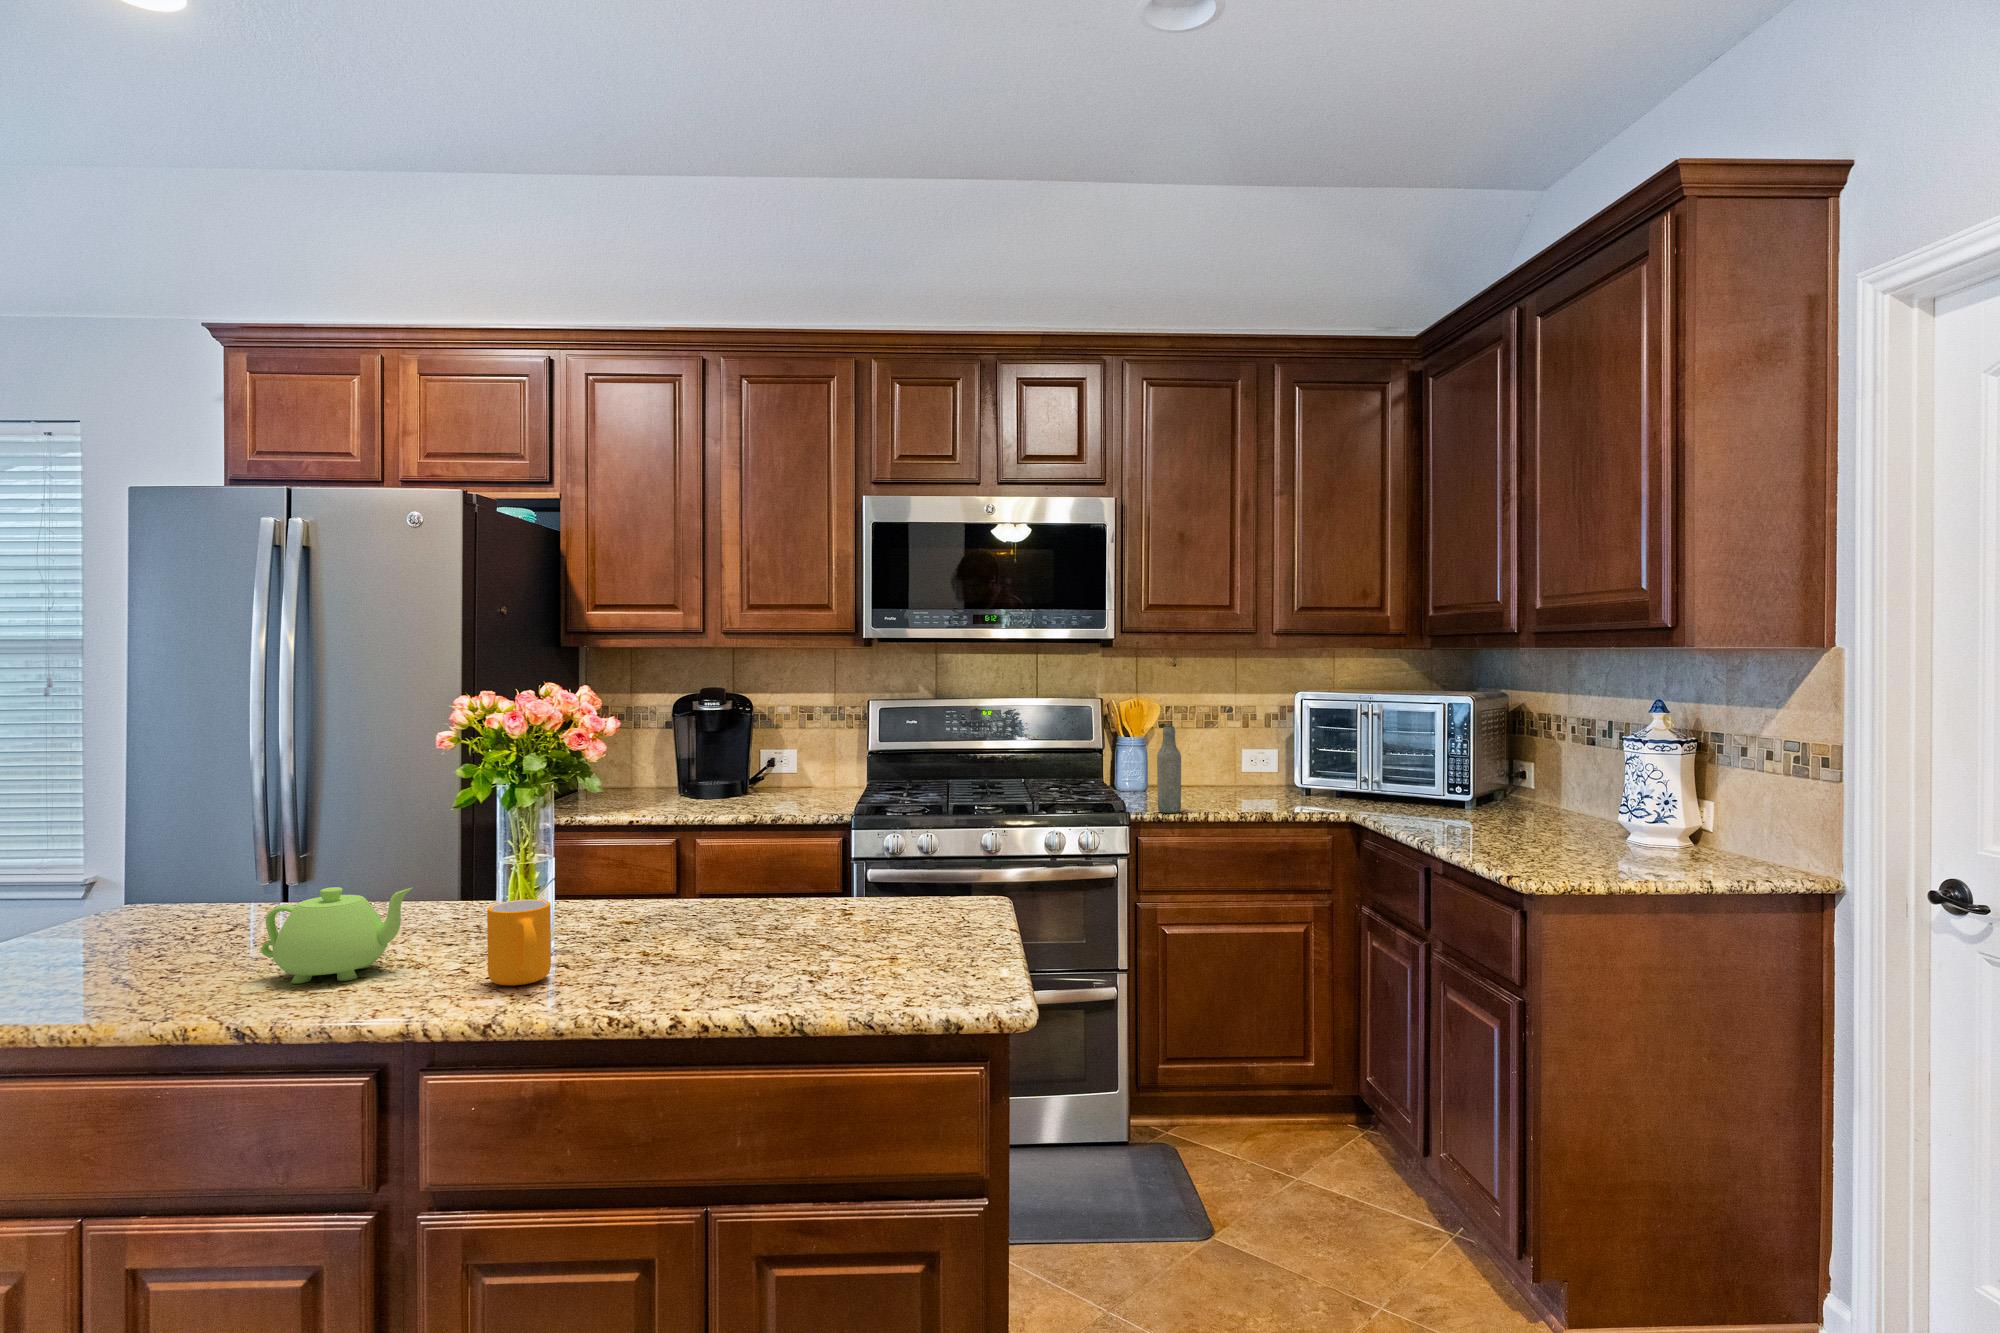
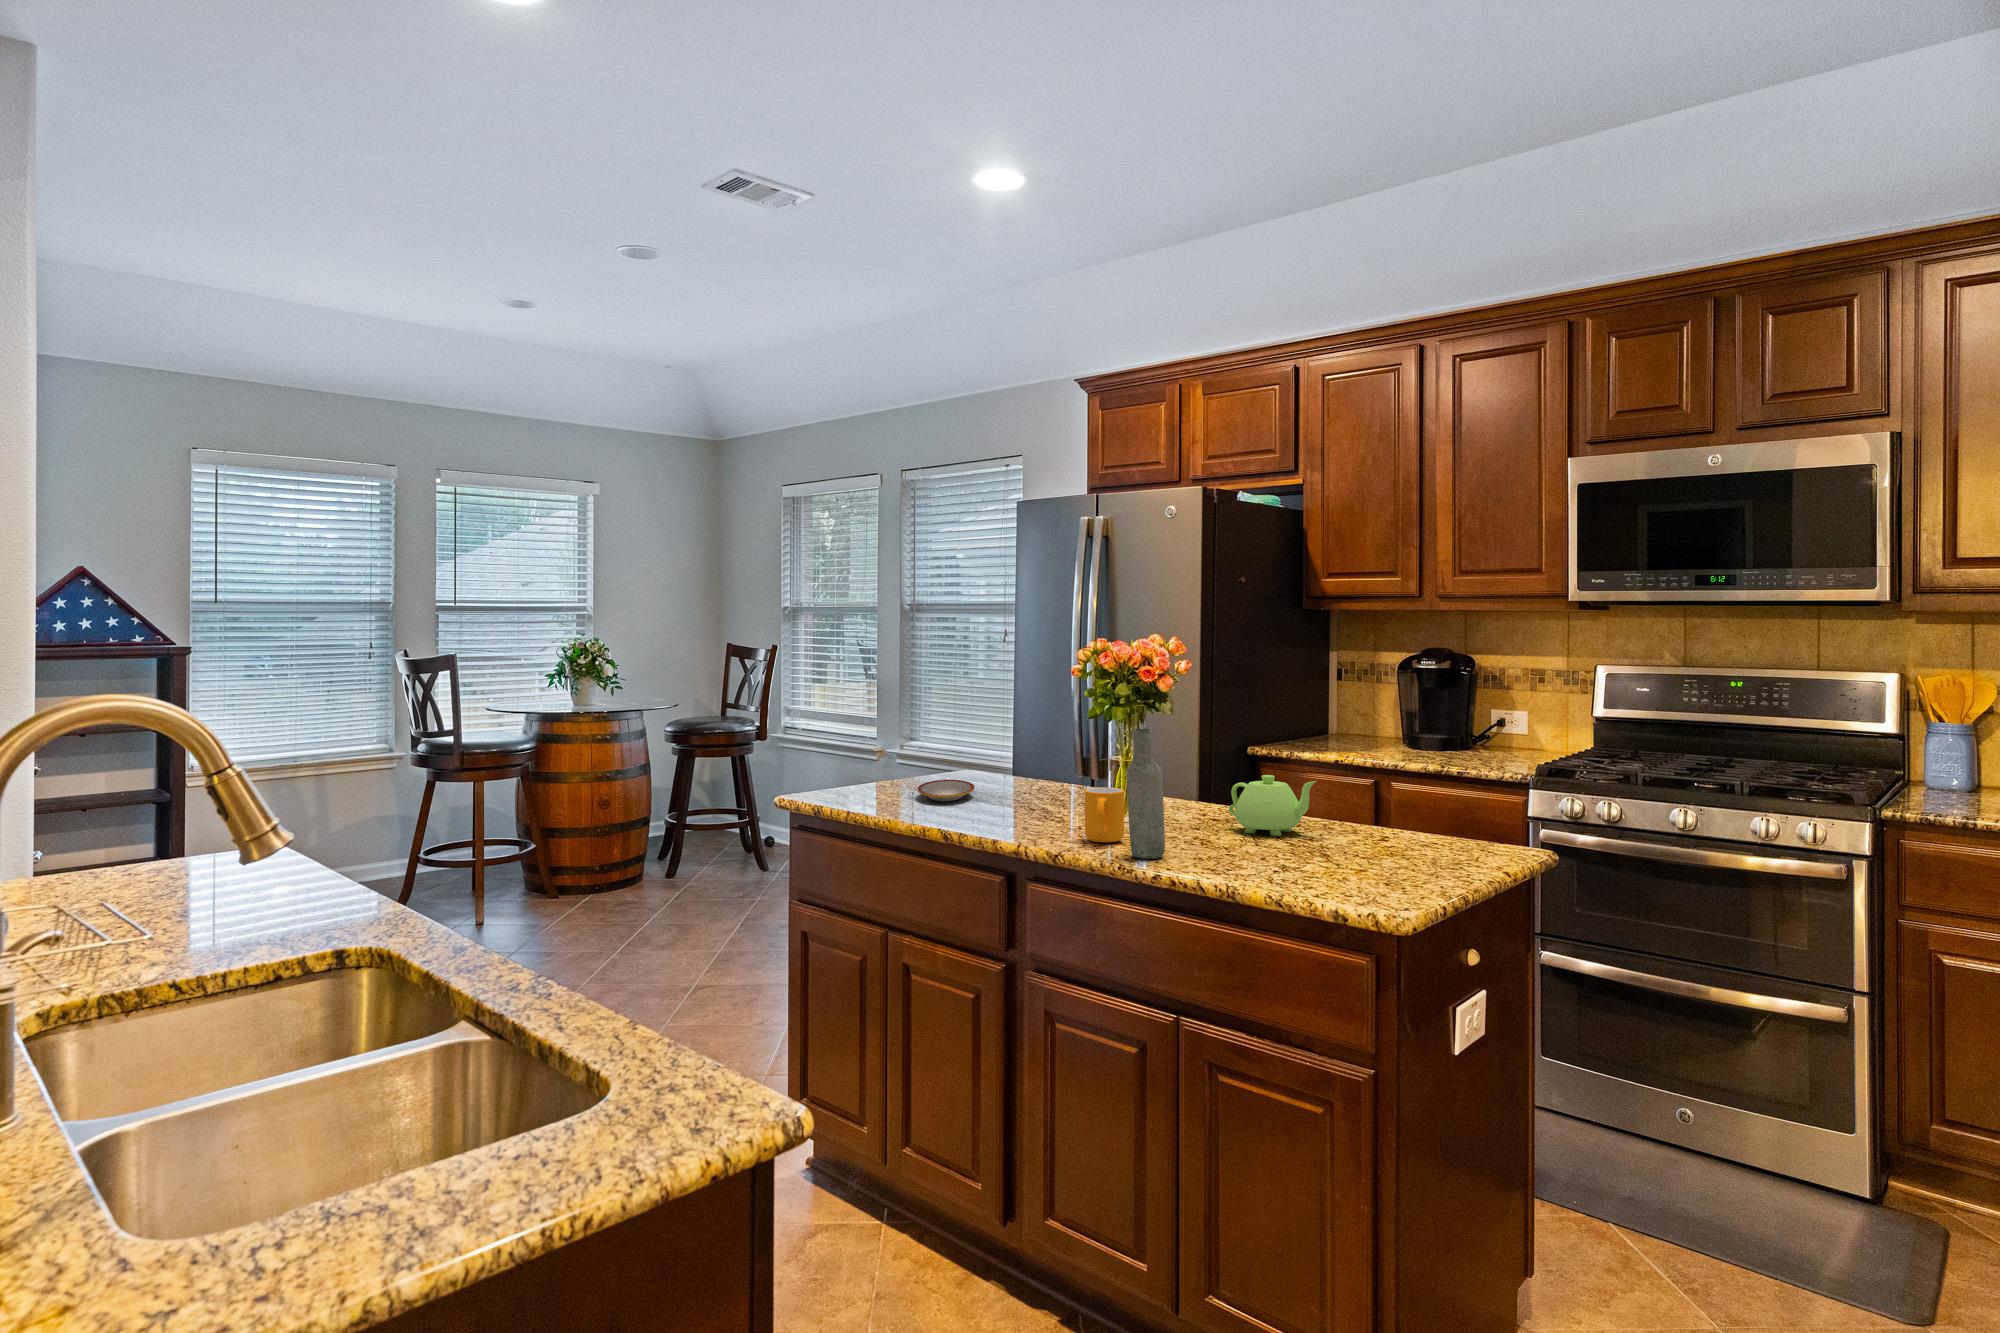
bottle: present [1157,726,1181,813] -> present [1127,728,1165,859]
teapot: present [261,887,412,984] -> present [1229,775,1316,836]
plate: none [63,918,186,961] -> present [918,780,975,801]

